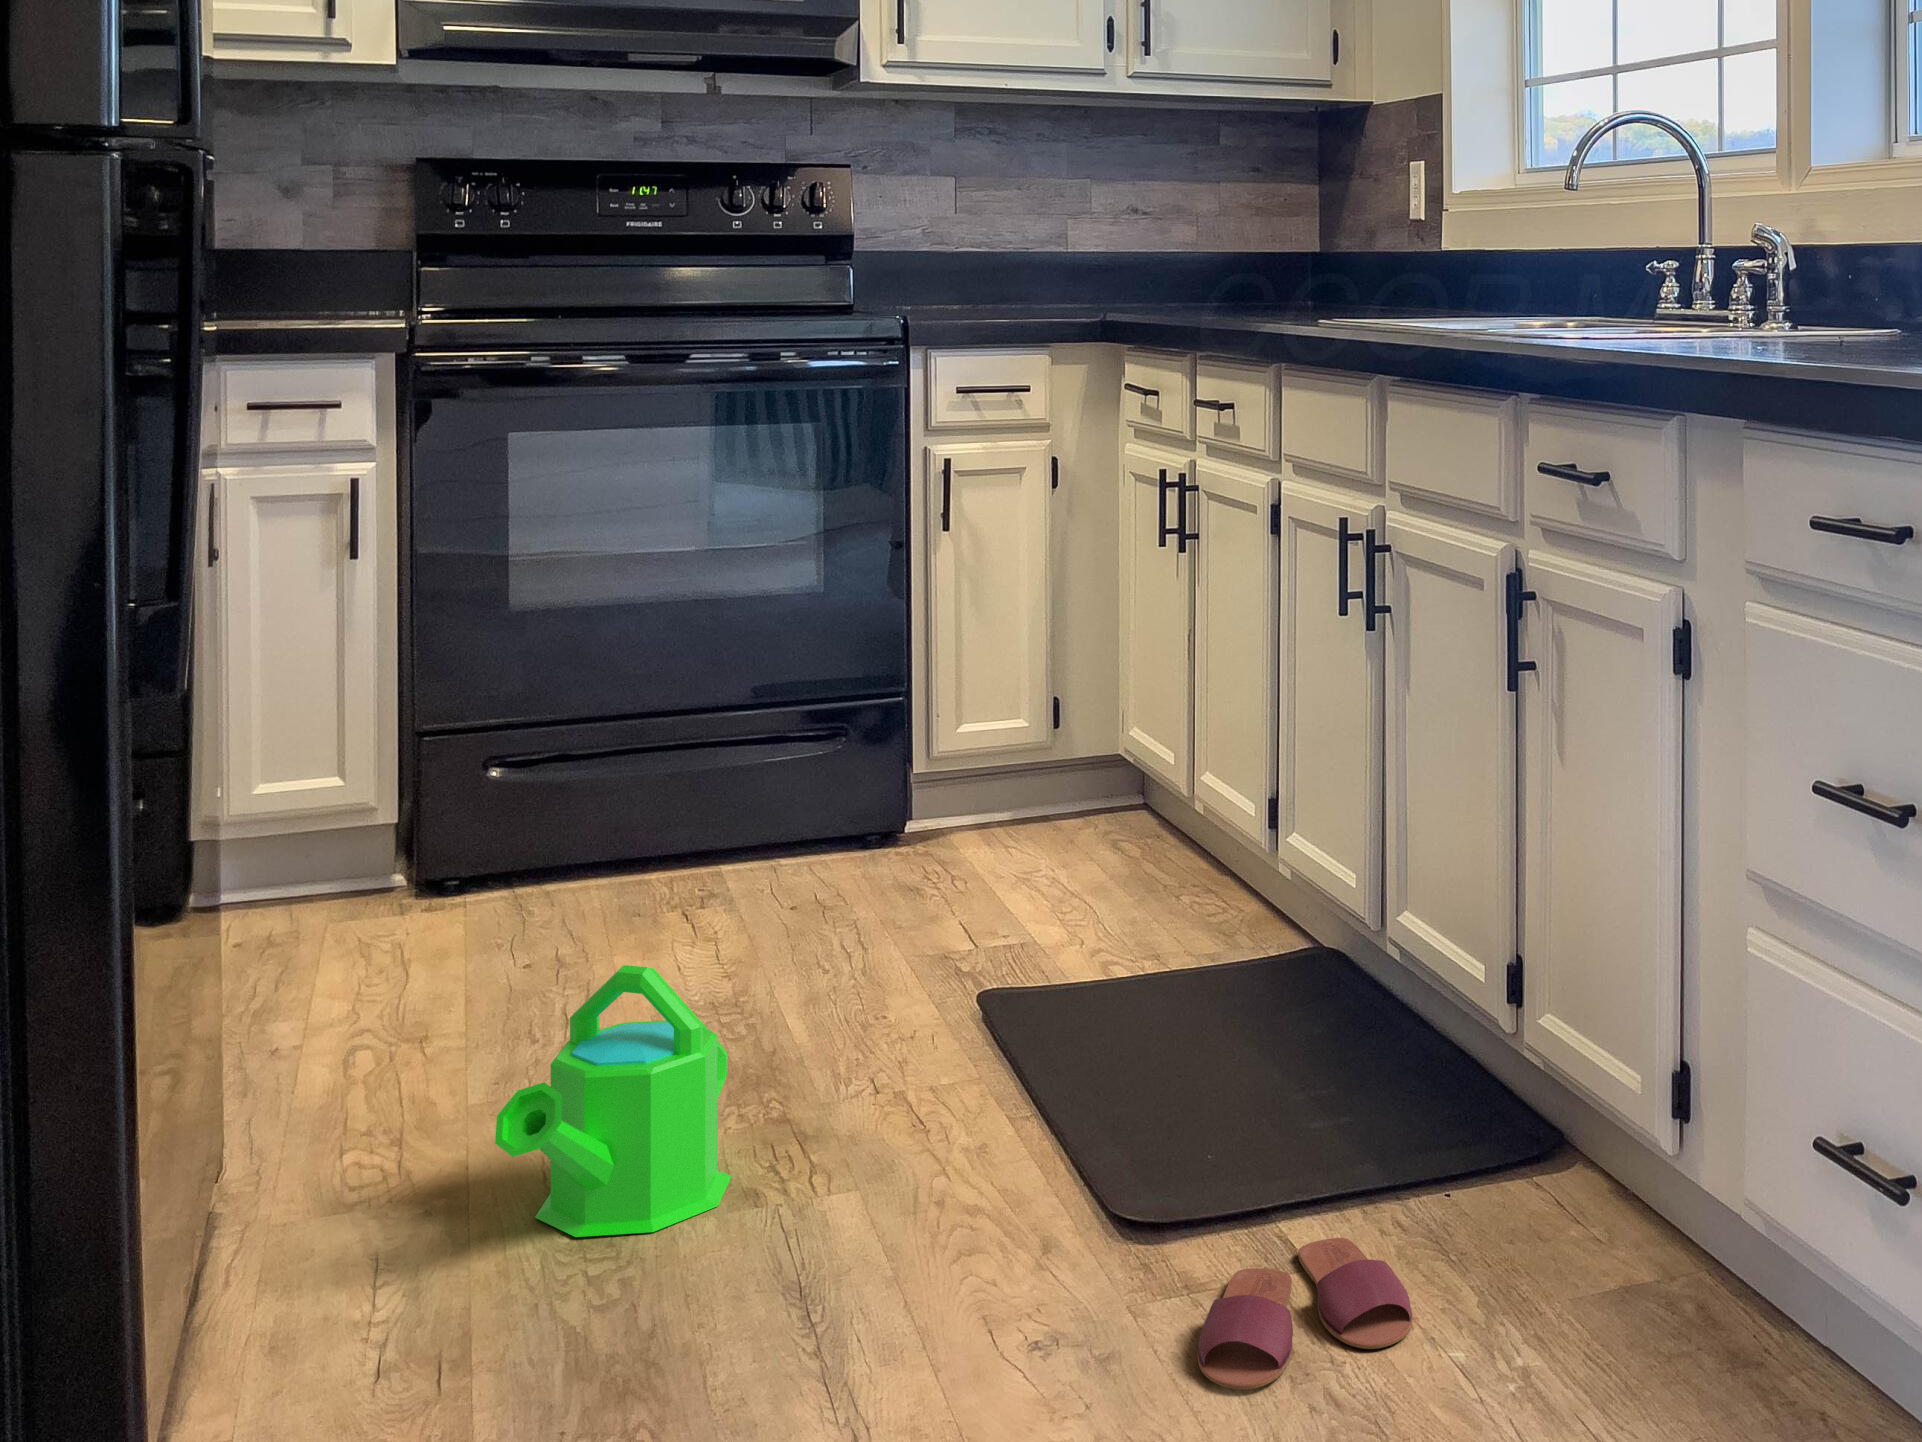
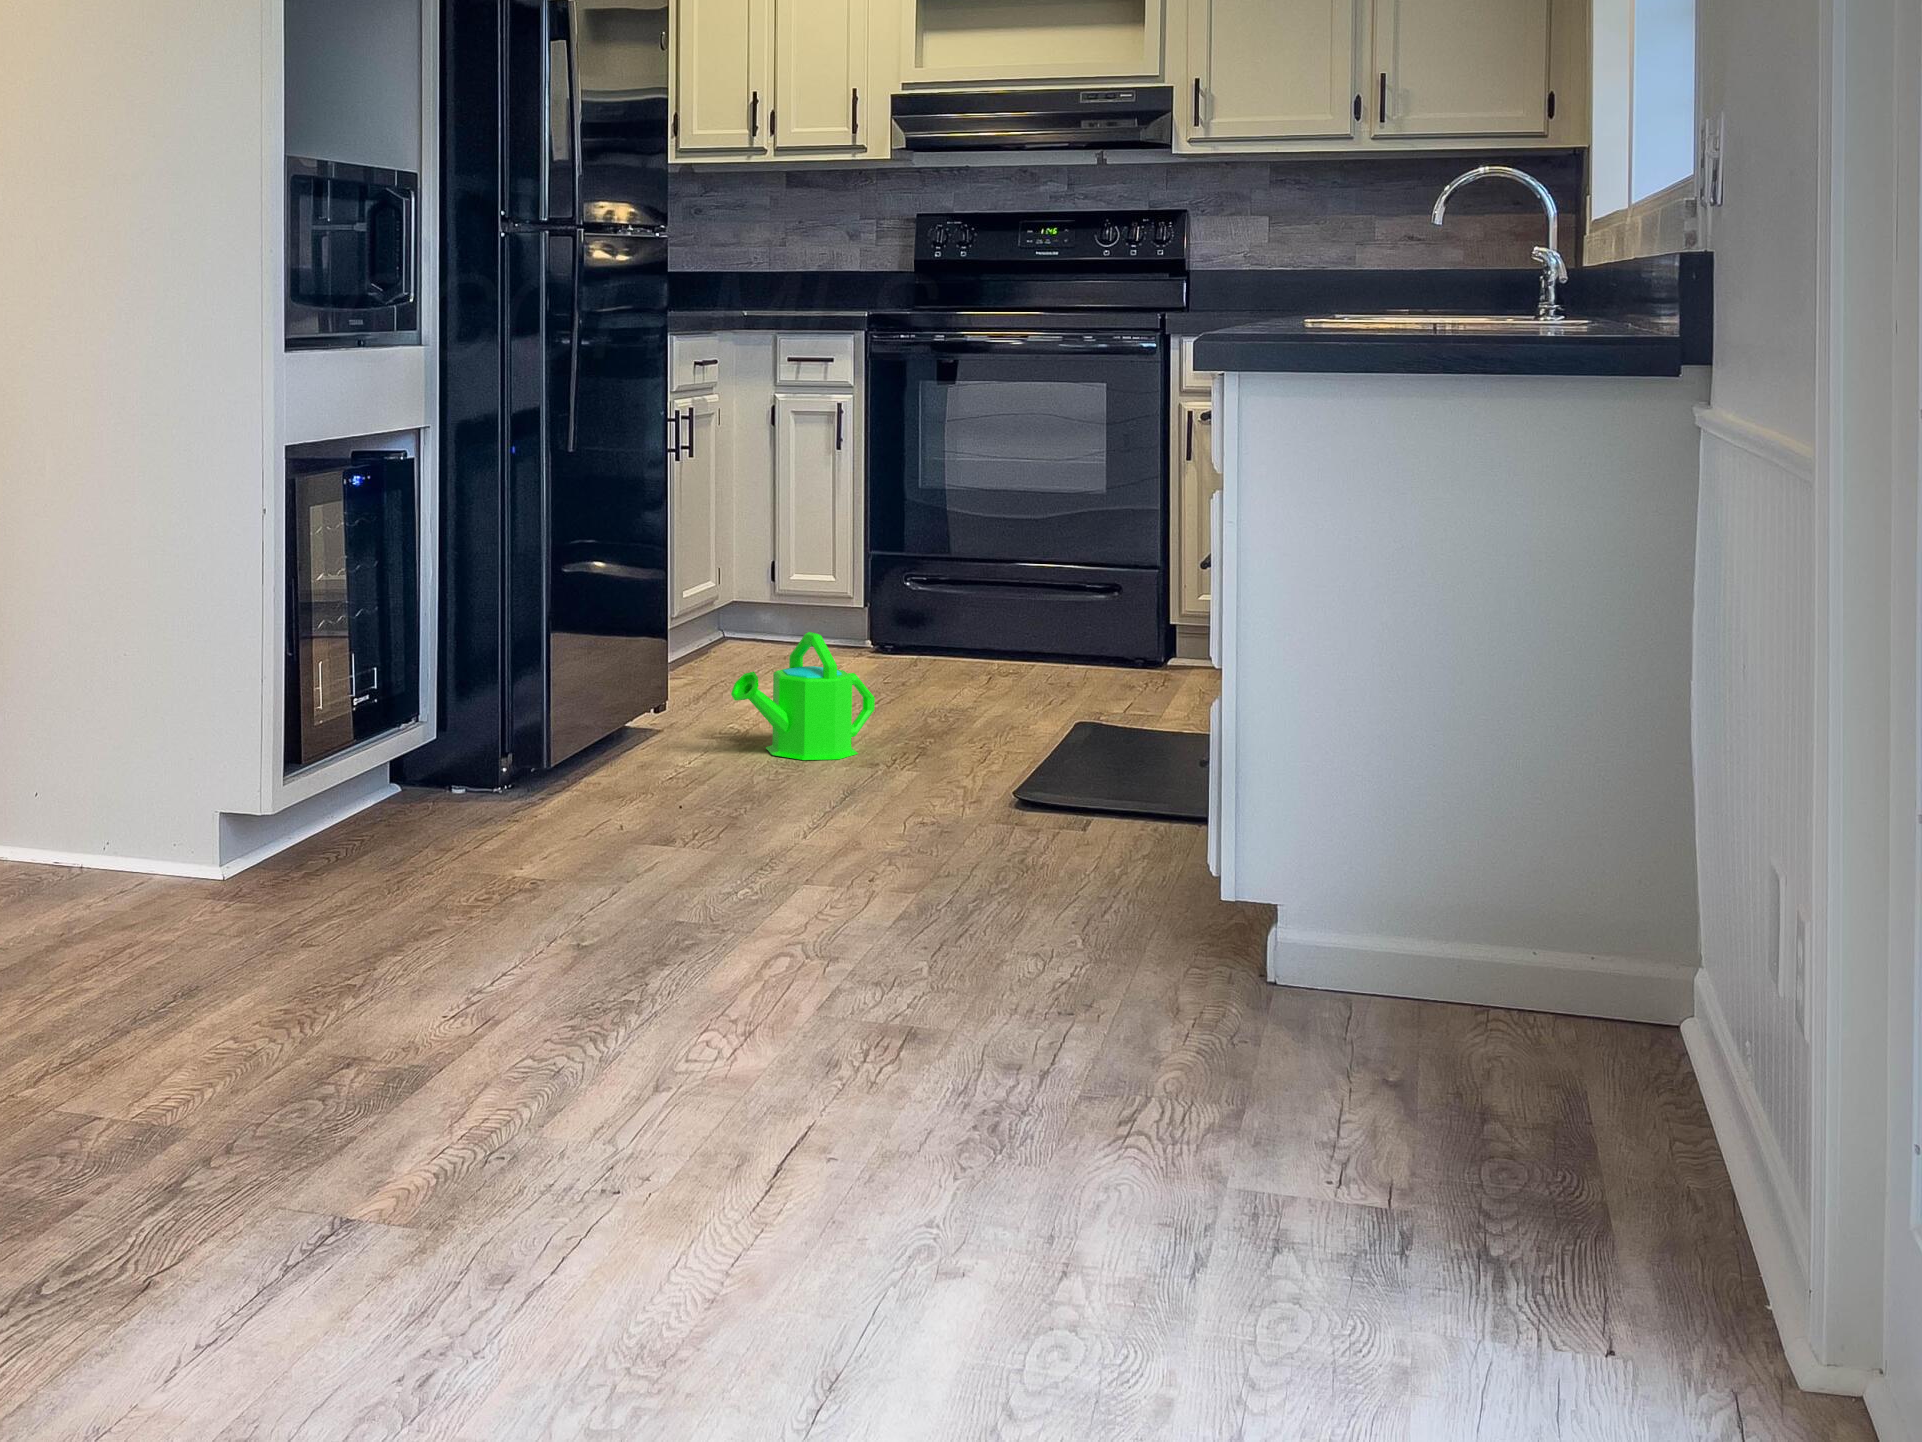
slippers: present [1197,1238,1413,1390] -> none [943,807,1081,845]

